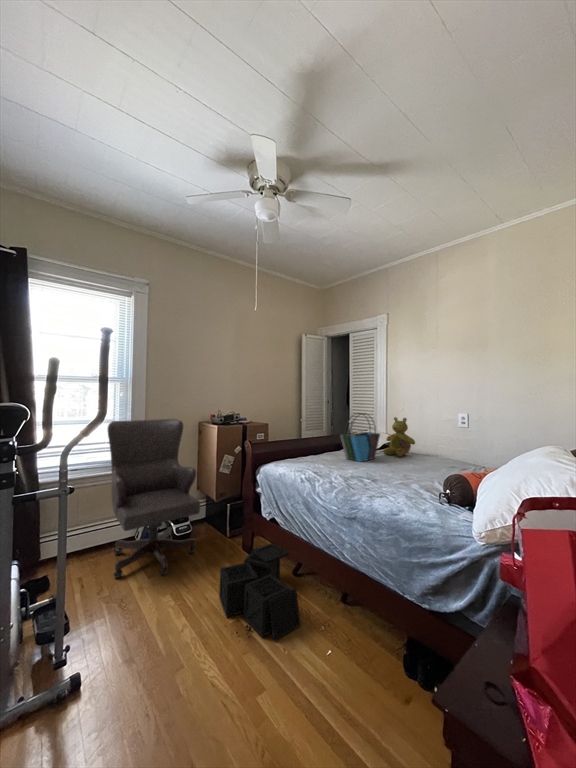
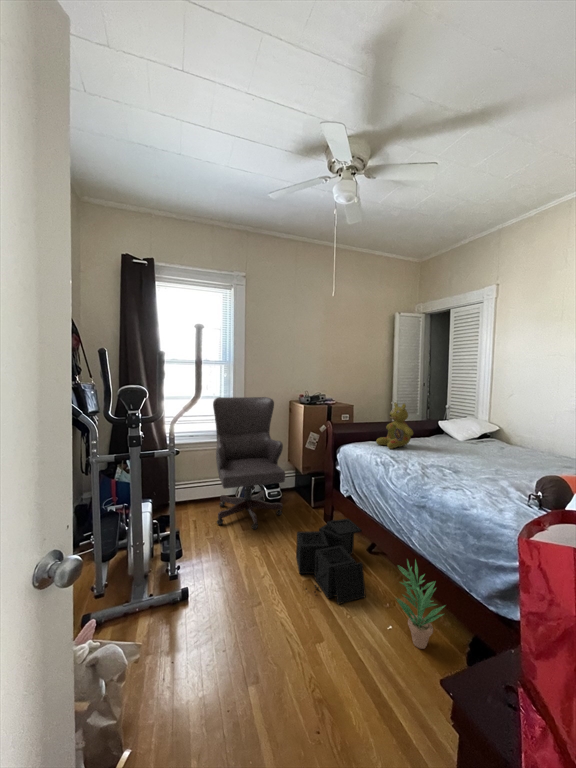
tote bag: present [340,413,380,462] -> none [426,398,476,451]
stuffed bear: present [383,417,415,457] -> present [376,402,413,449]
potted plant: none [334,572,382,666] -> present [396,560,445,649]

